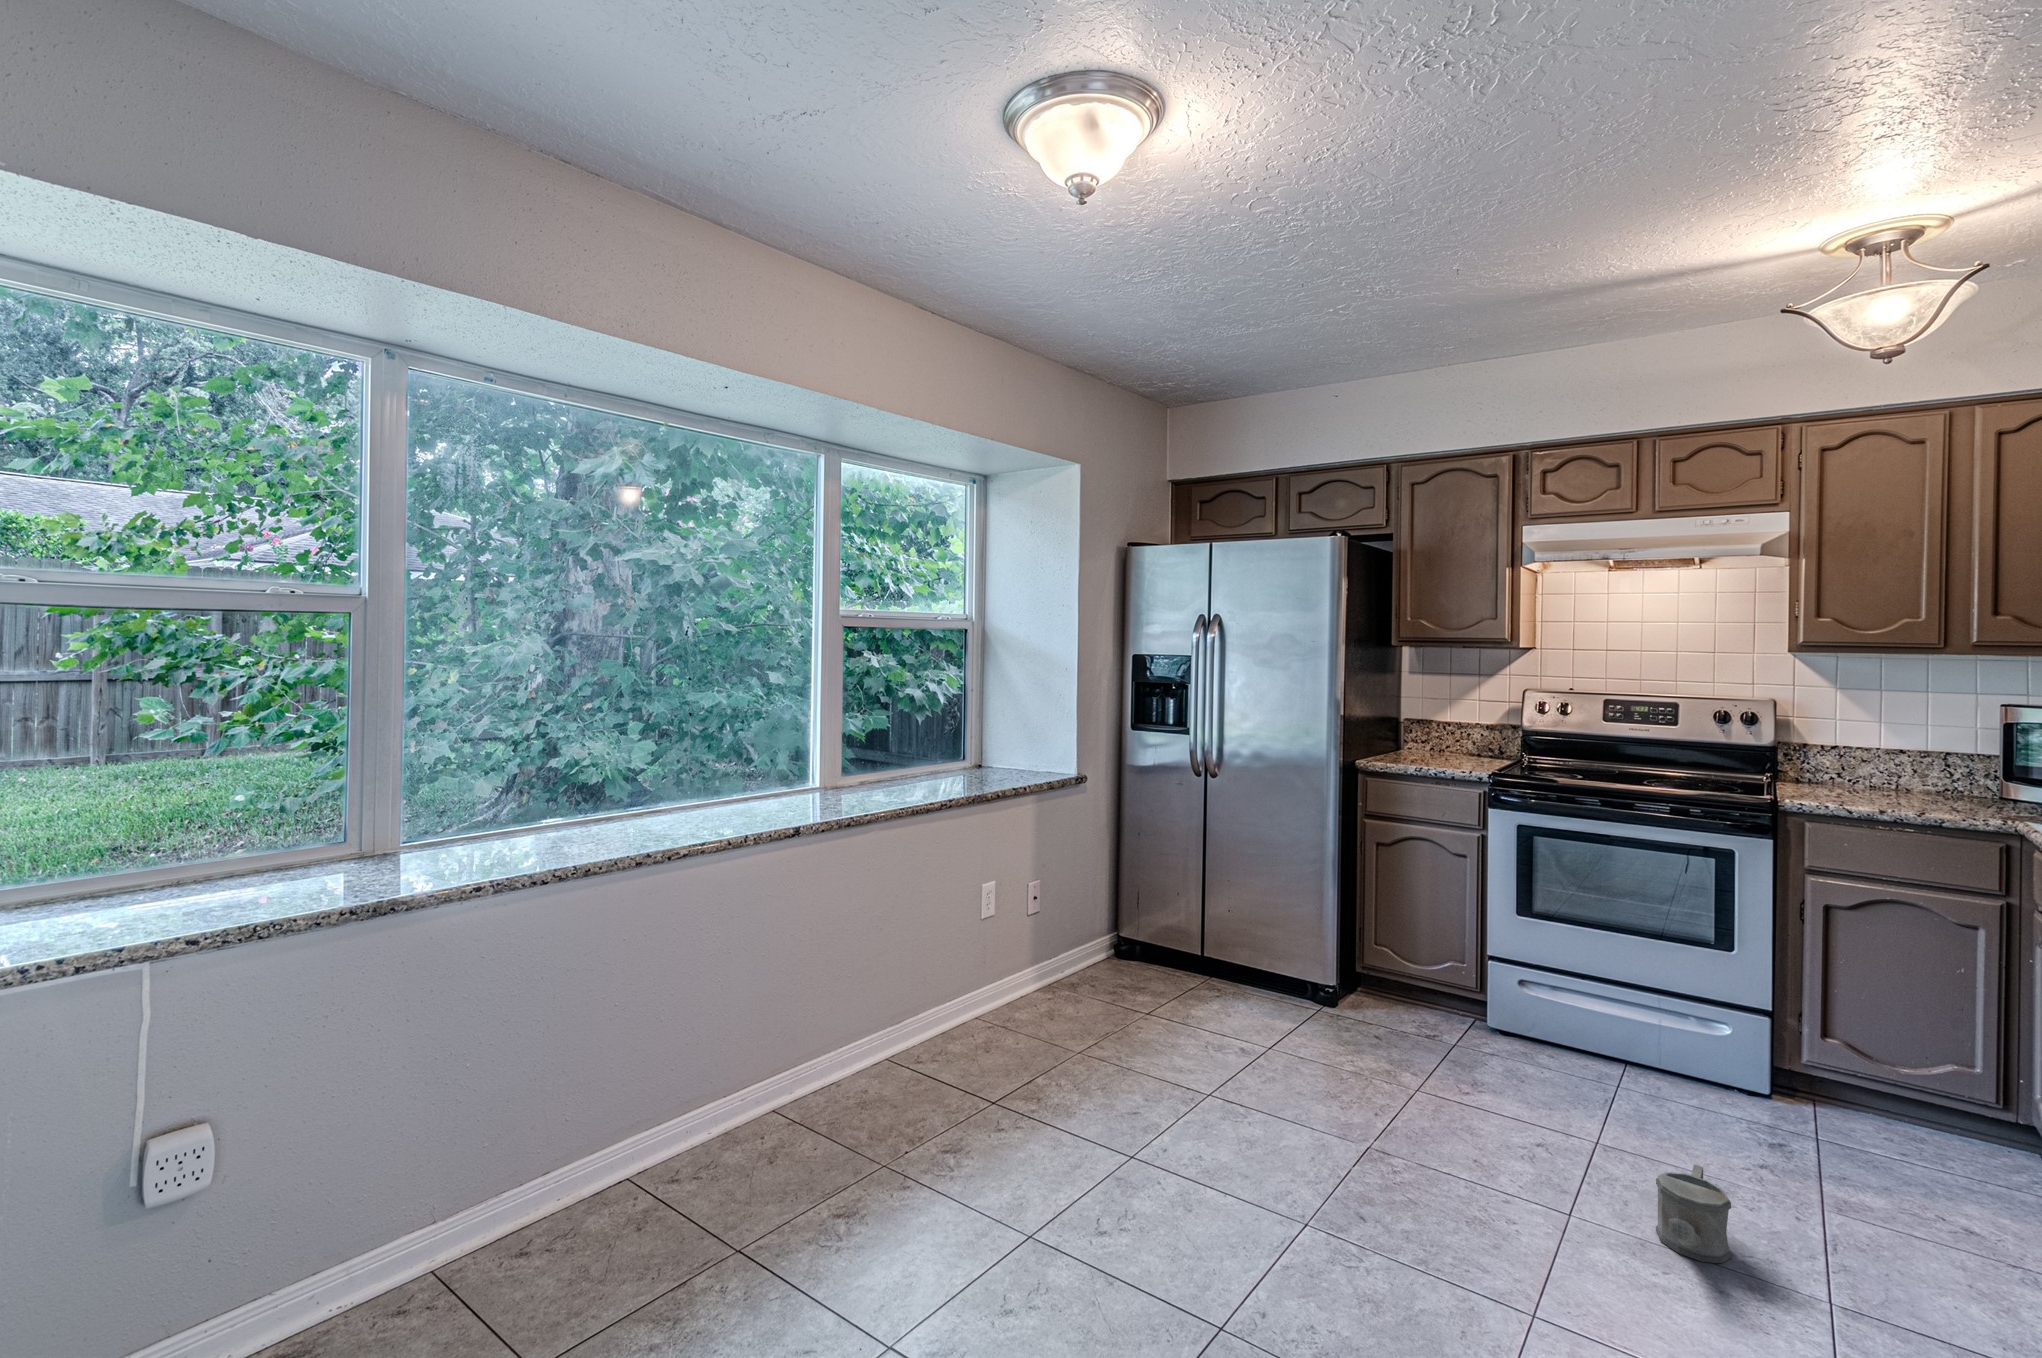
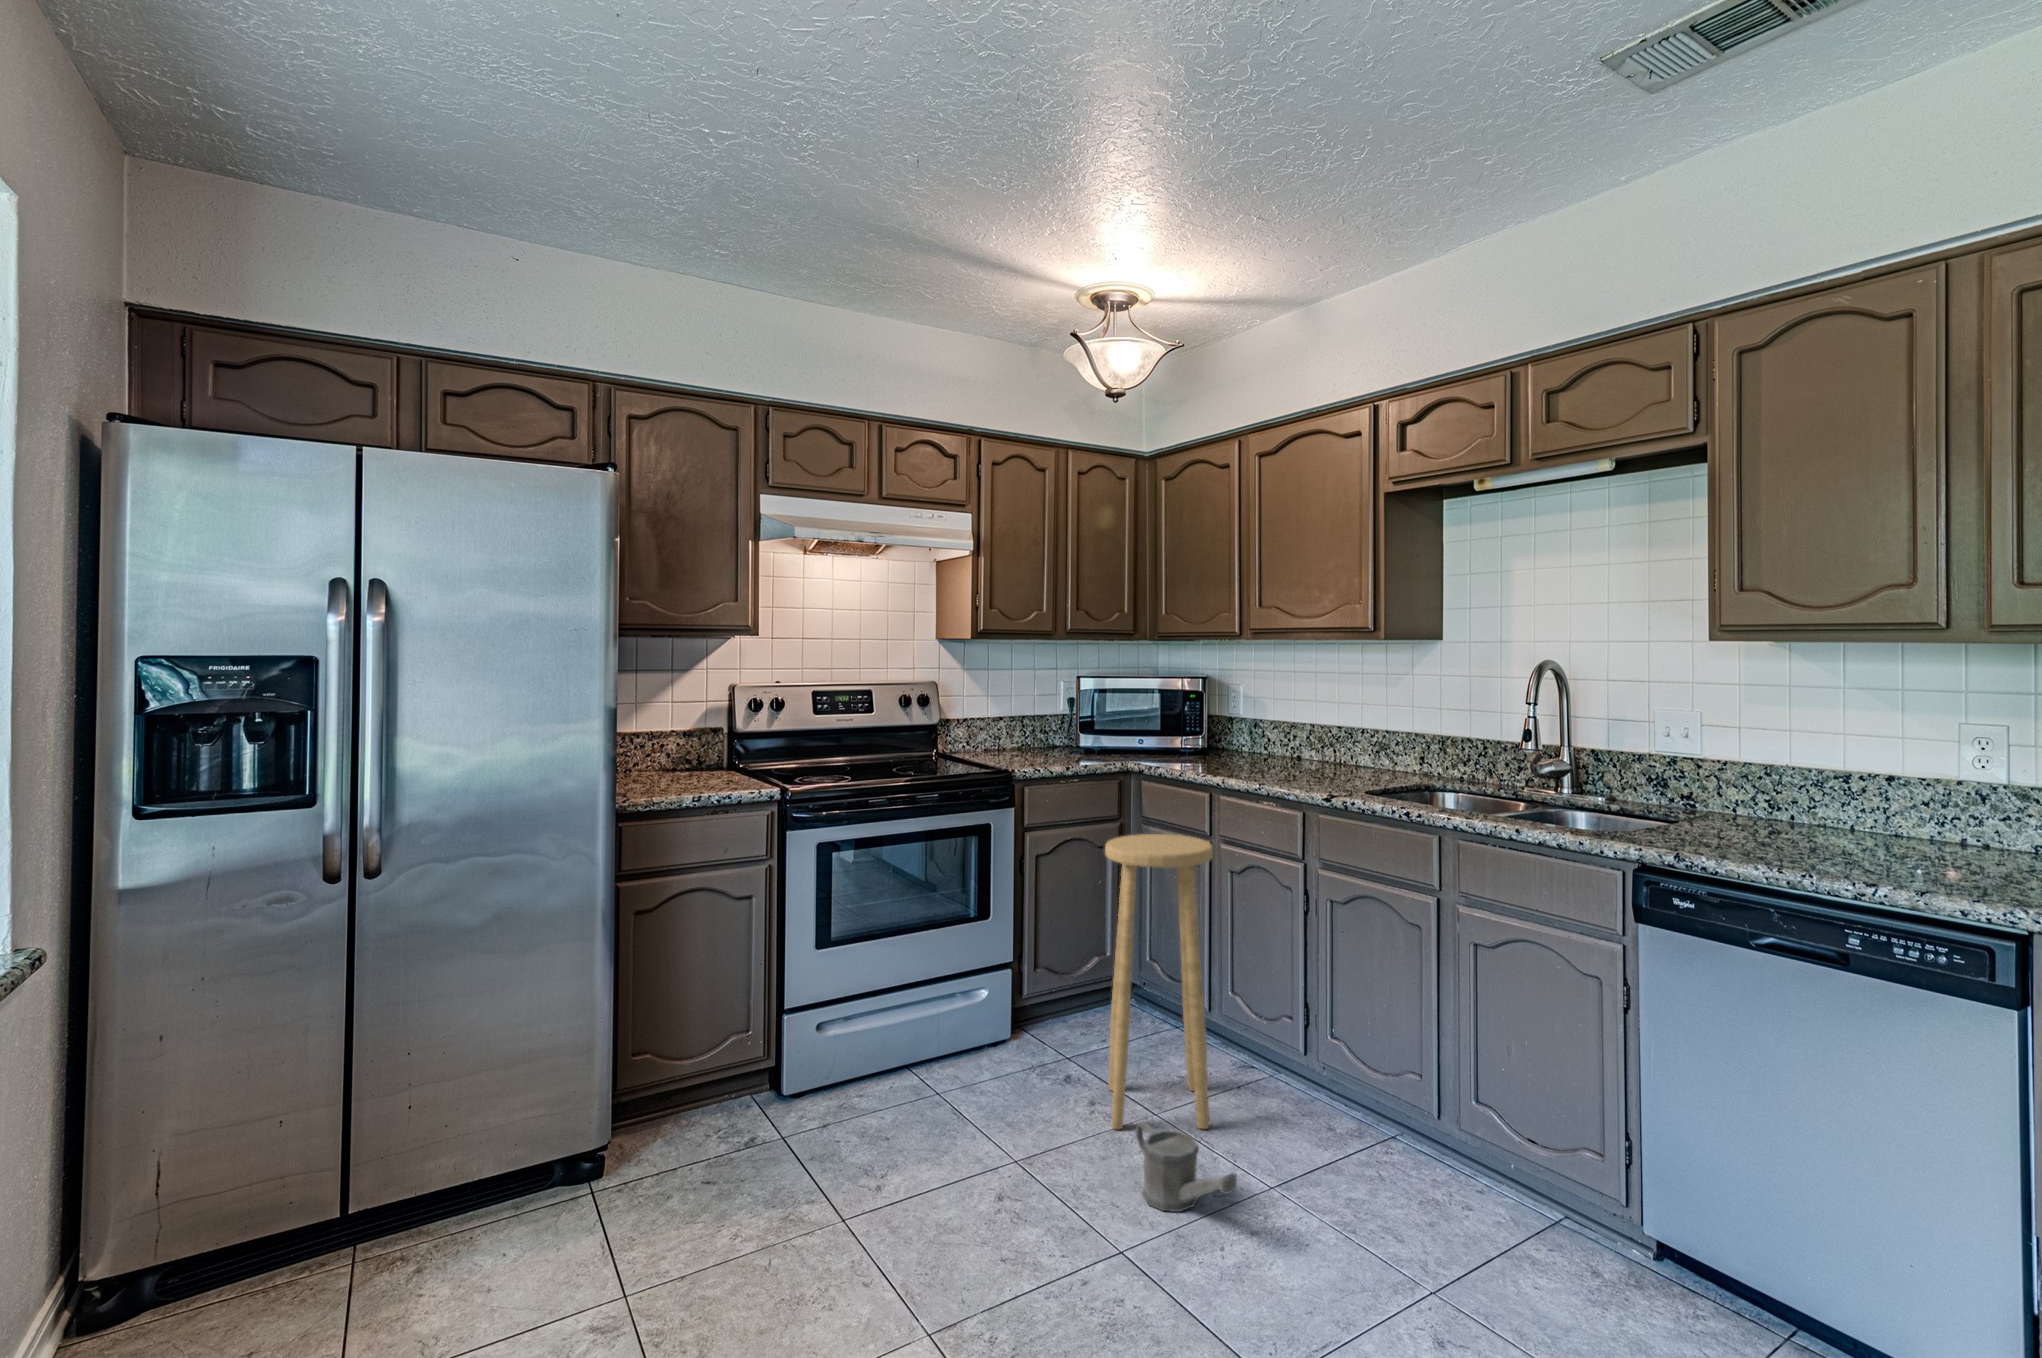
stool: none [1742,885,1948,1258] -> present [1105,834,1213,1129]

